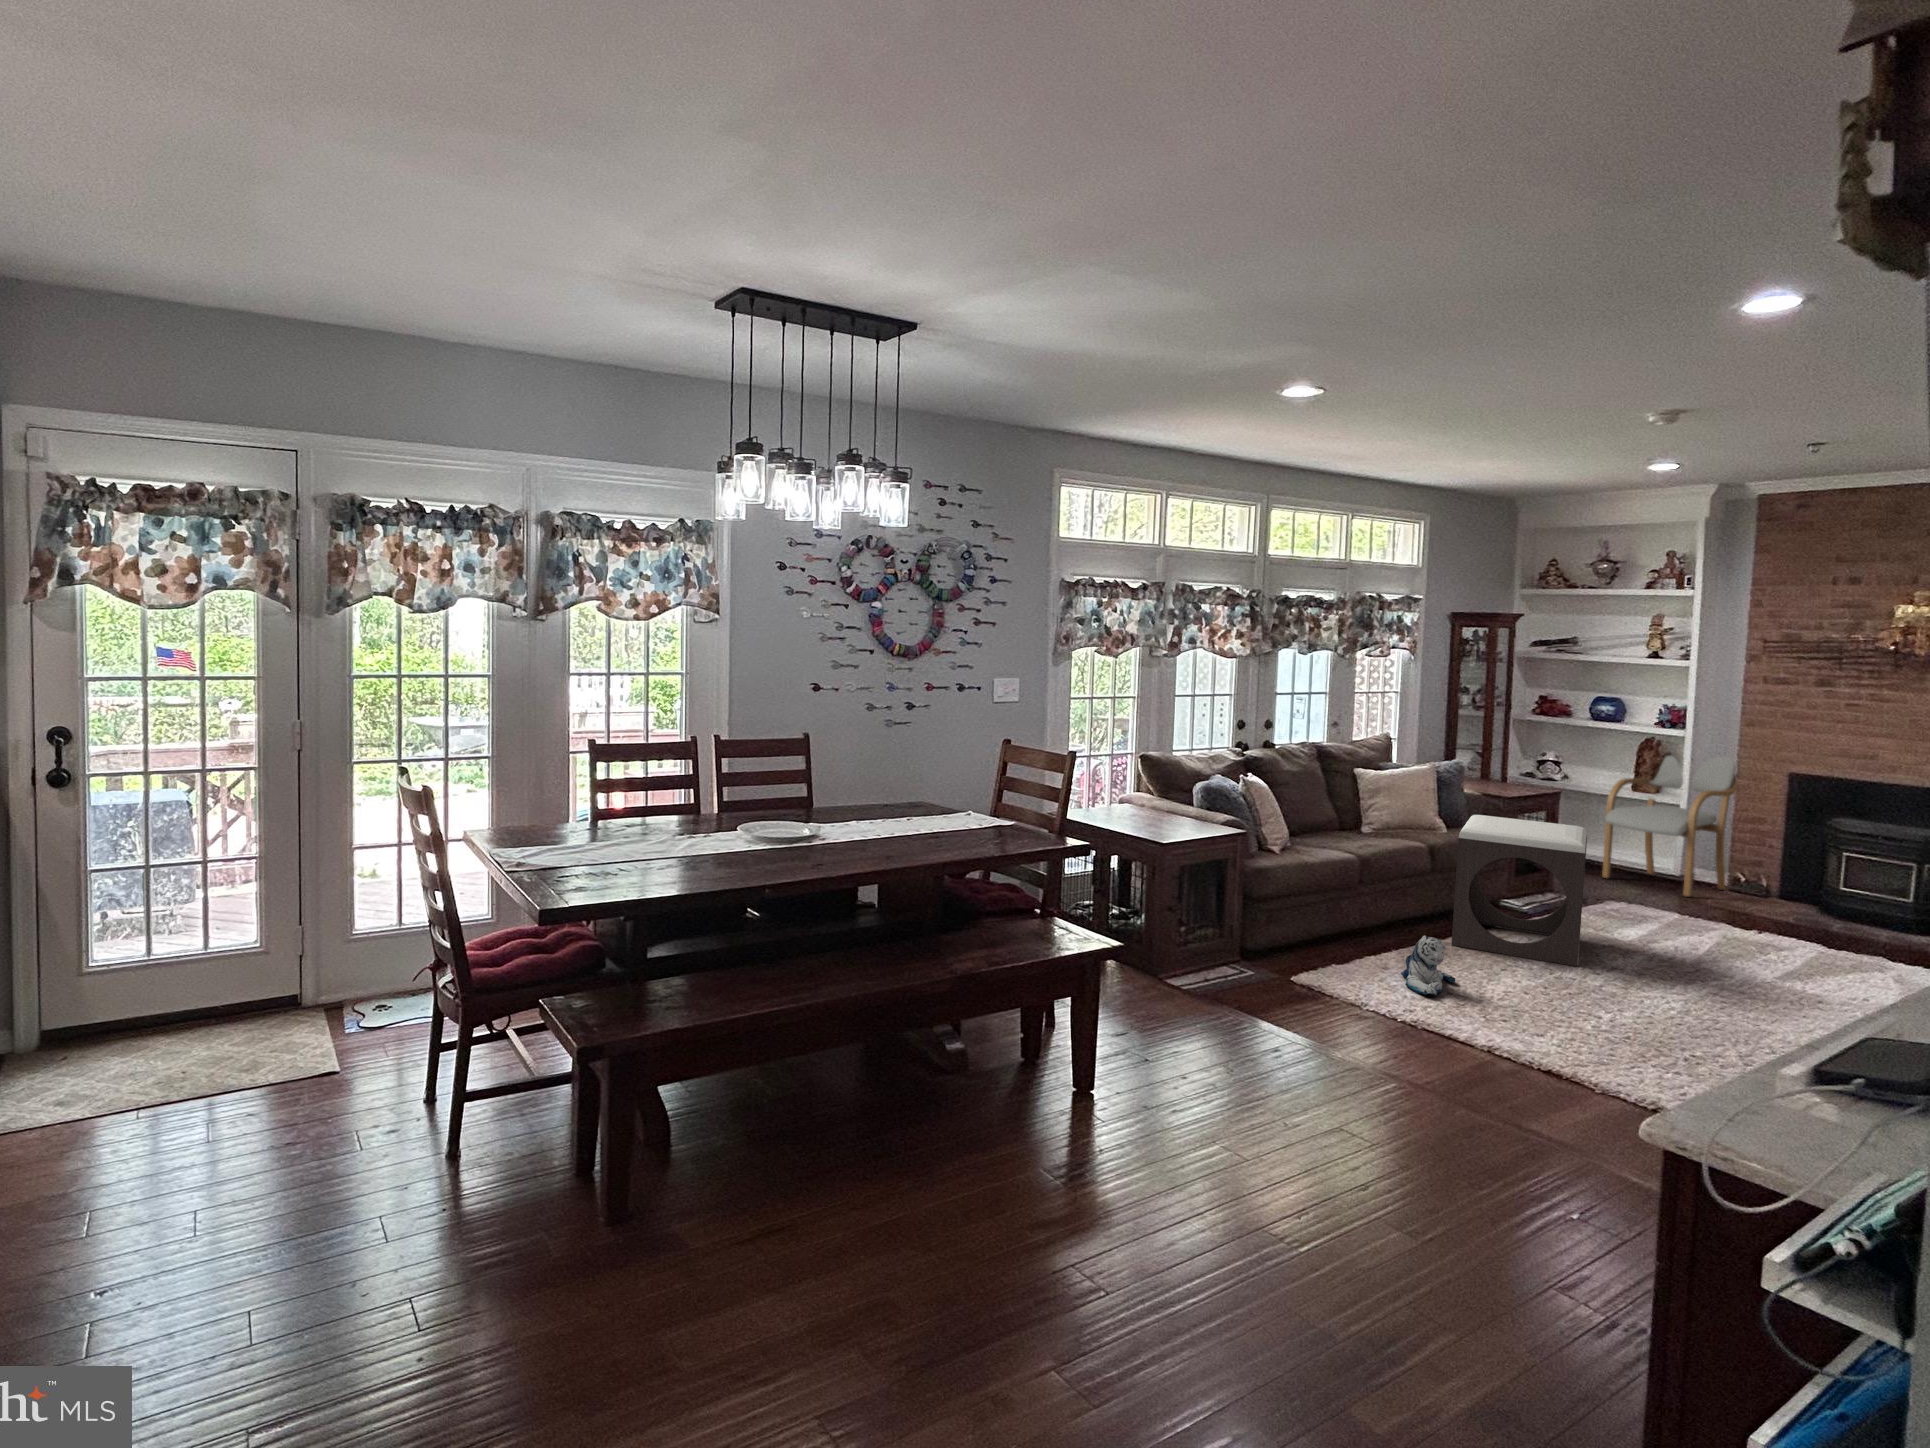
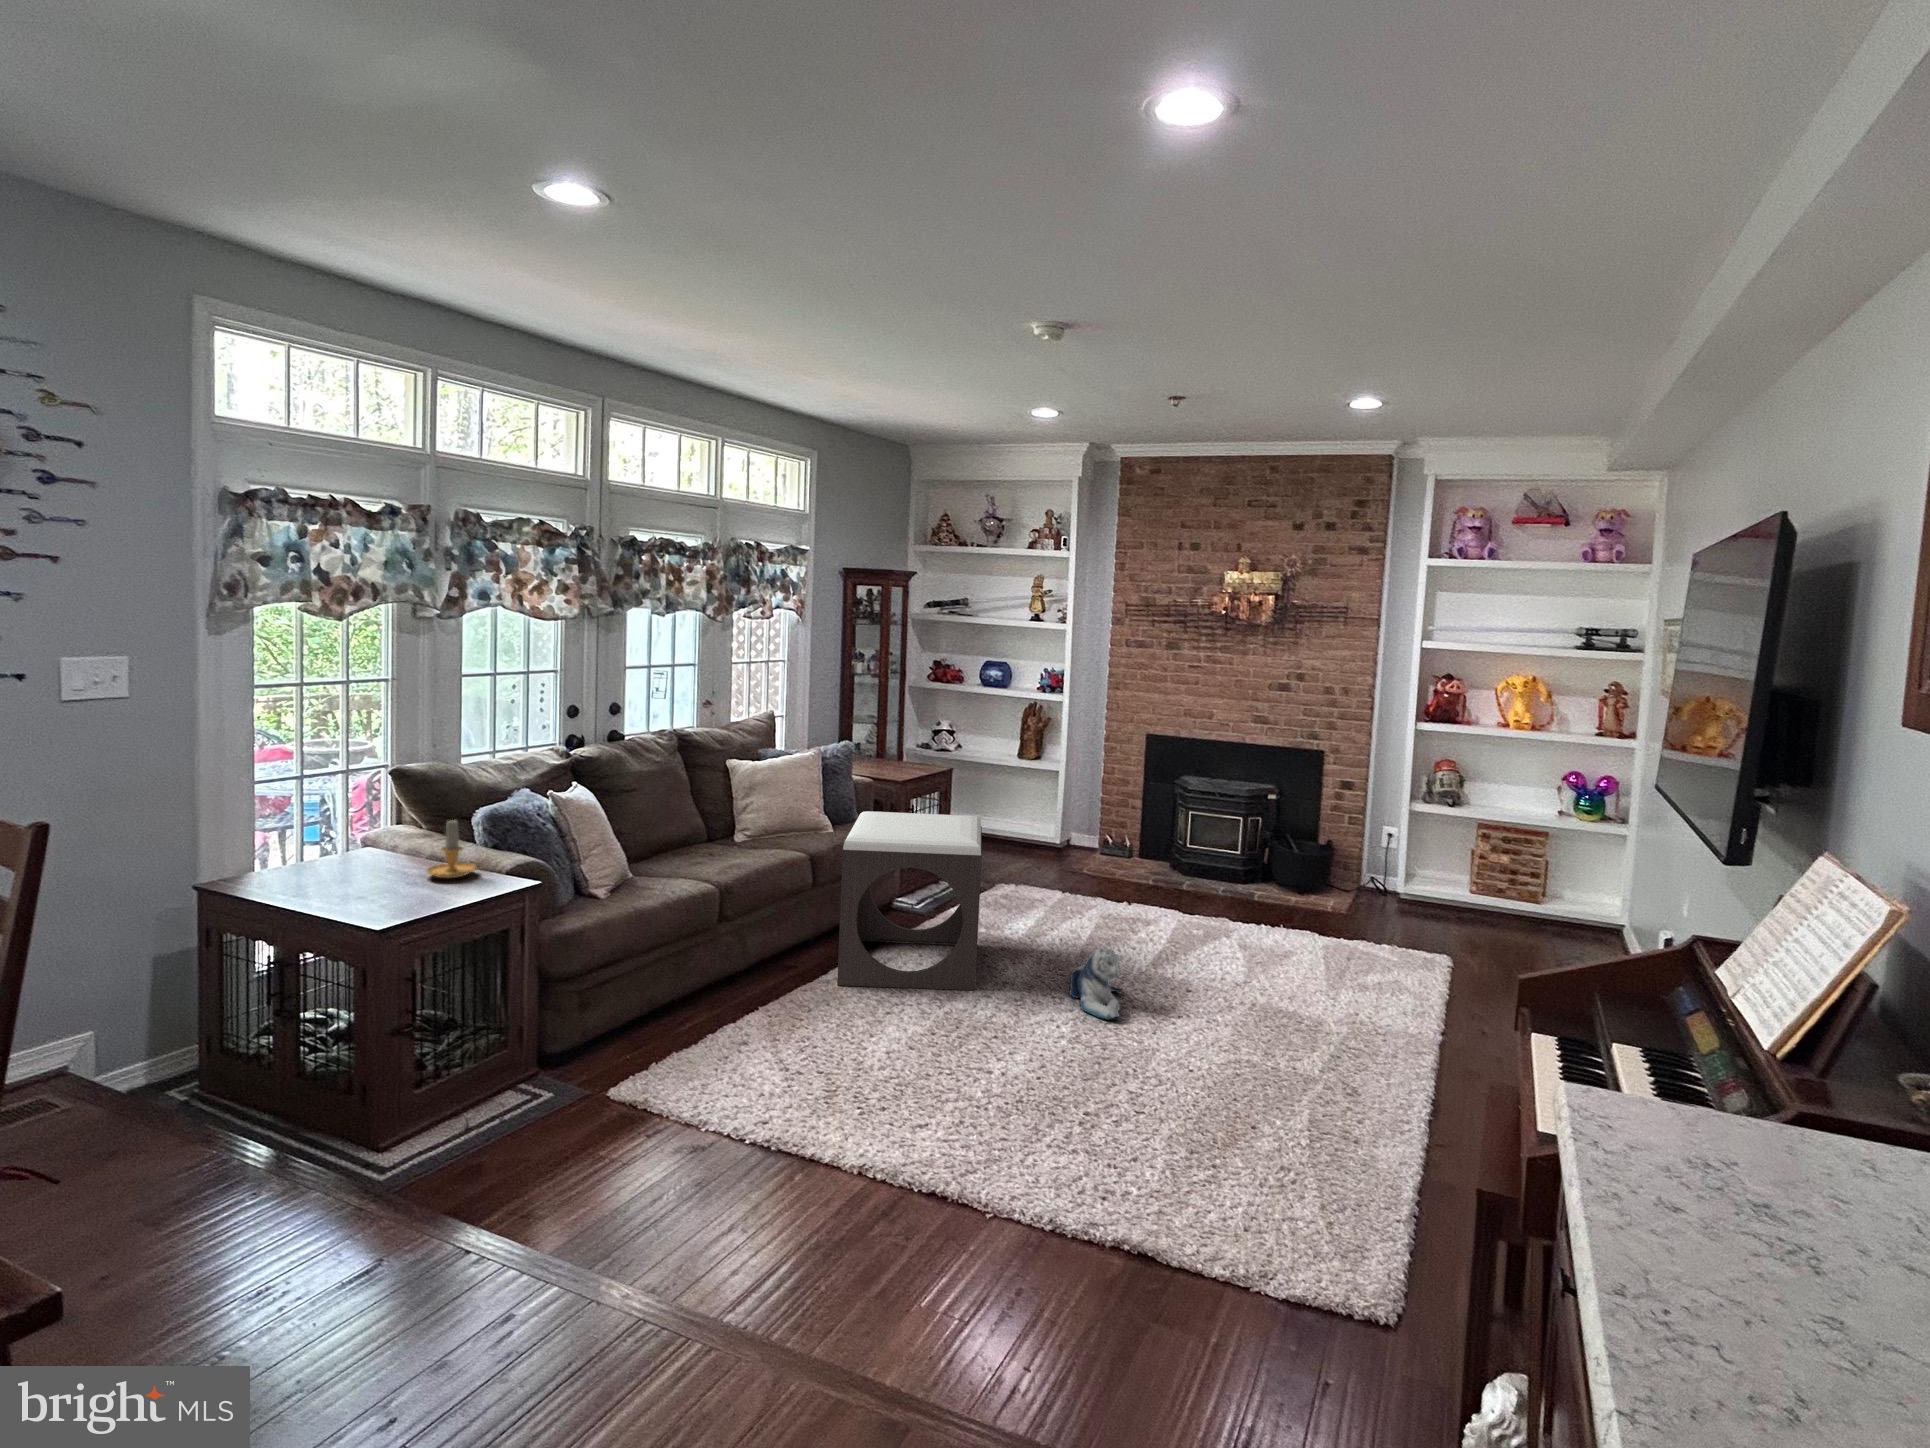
armchair: present [1602,754,1737,897] -> none [993,712,1108,864]
candle: none [1179,782,1215,820] -> present [426,820,486,878]
plush toy: present [1401,936,1455,995] -> present [1069,949,1123,1020]

